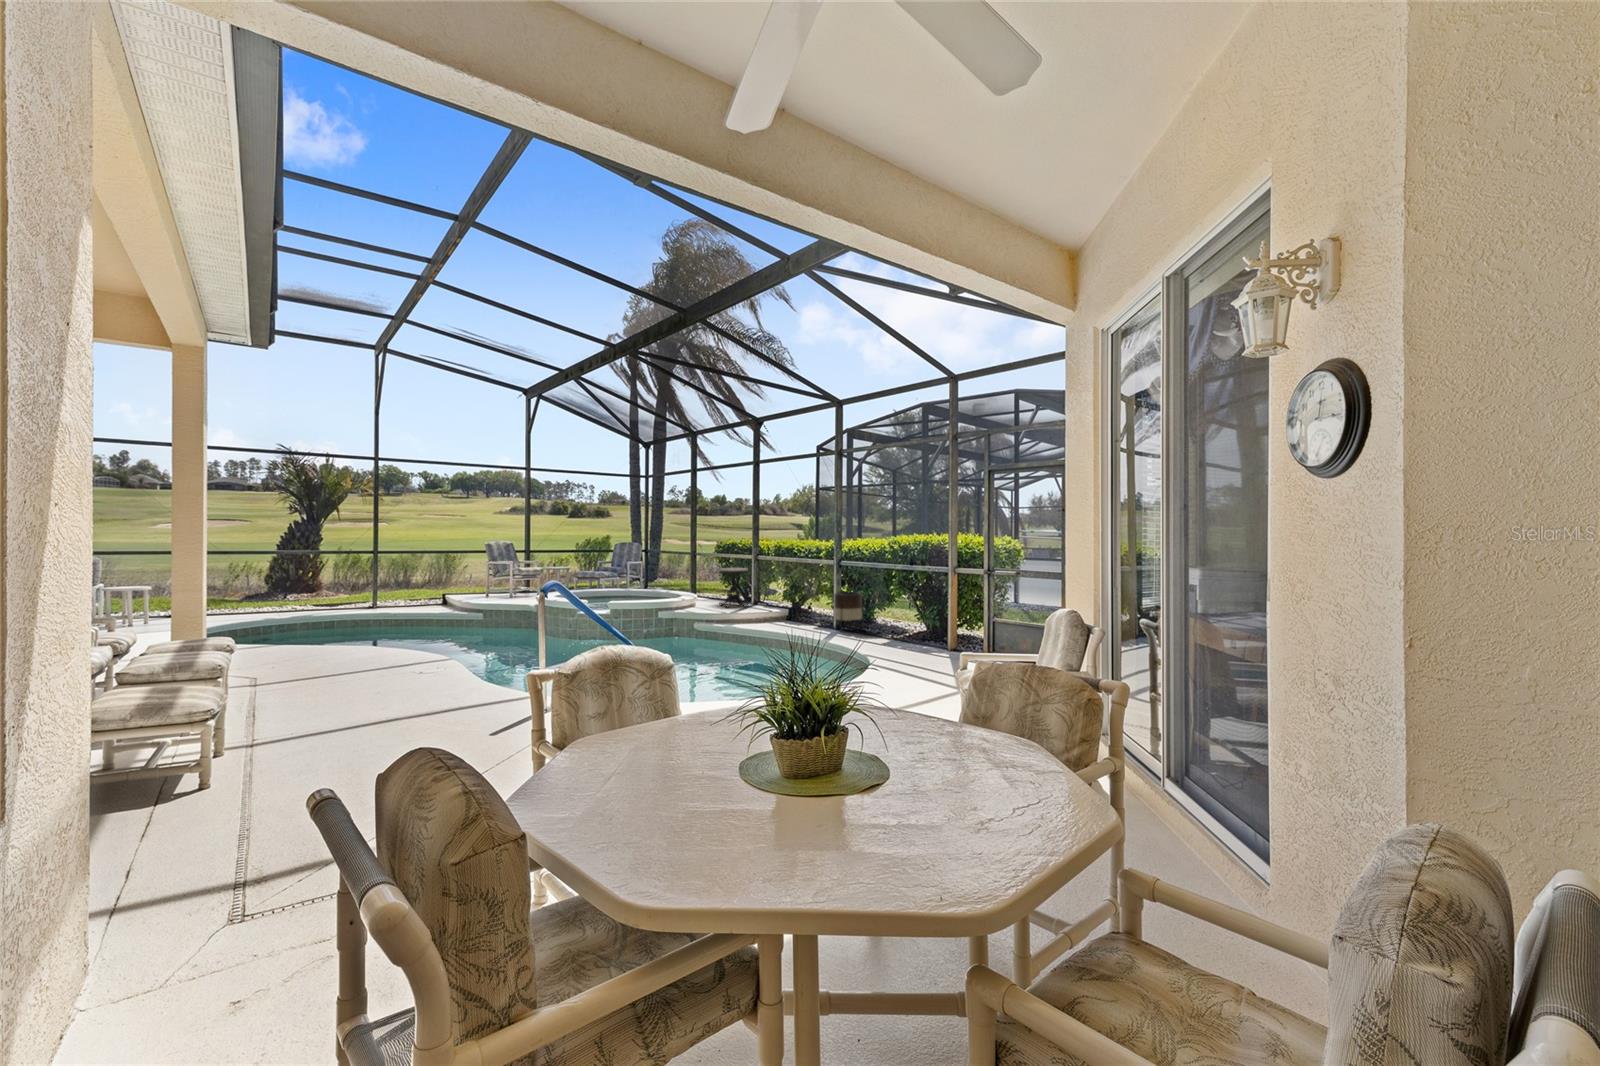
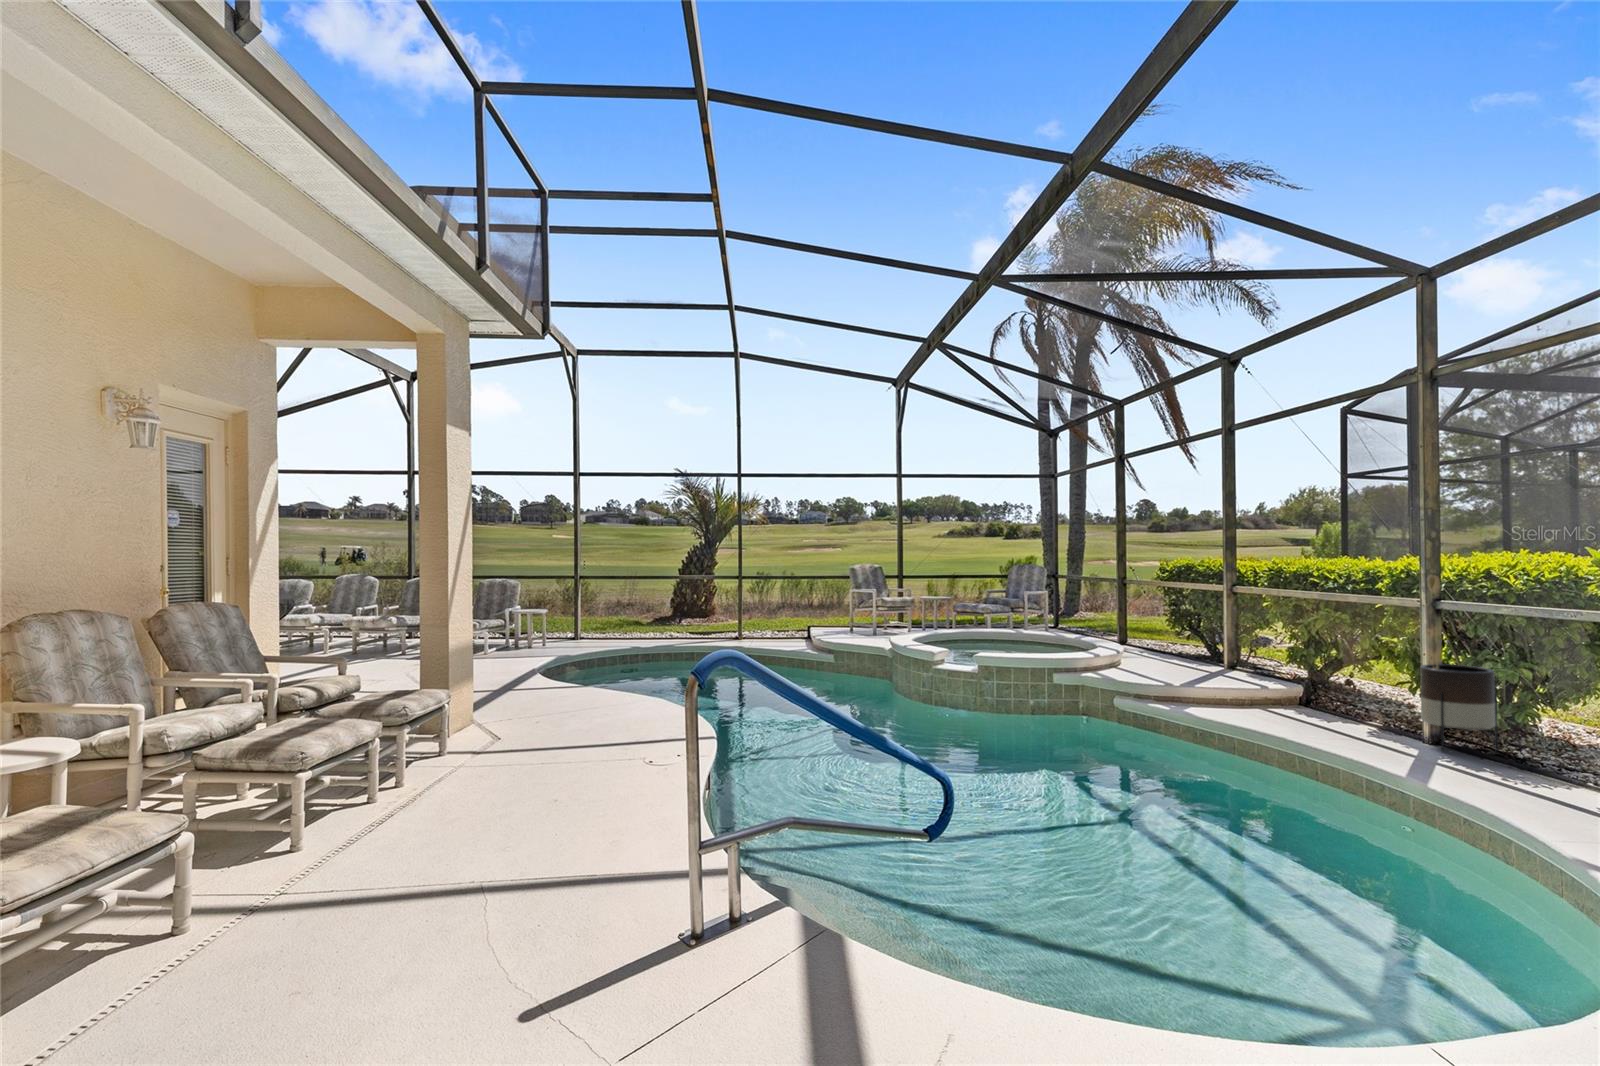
side table: present [719,568,748,607] -> none [1164,606,1219,673]

